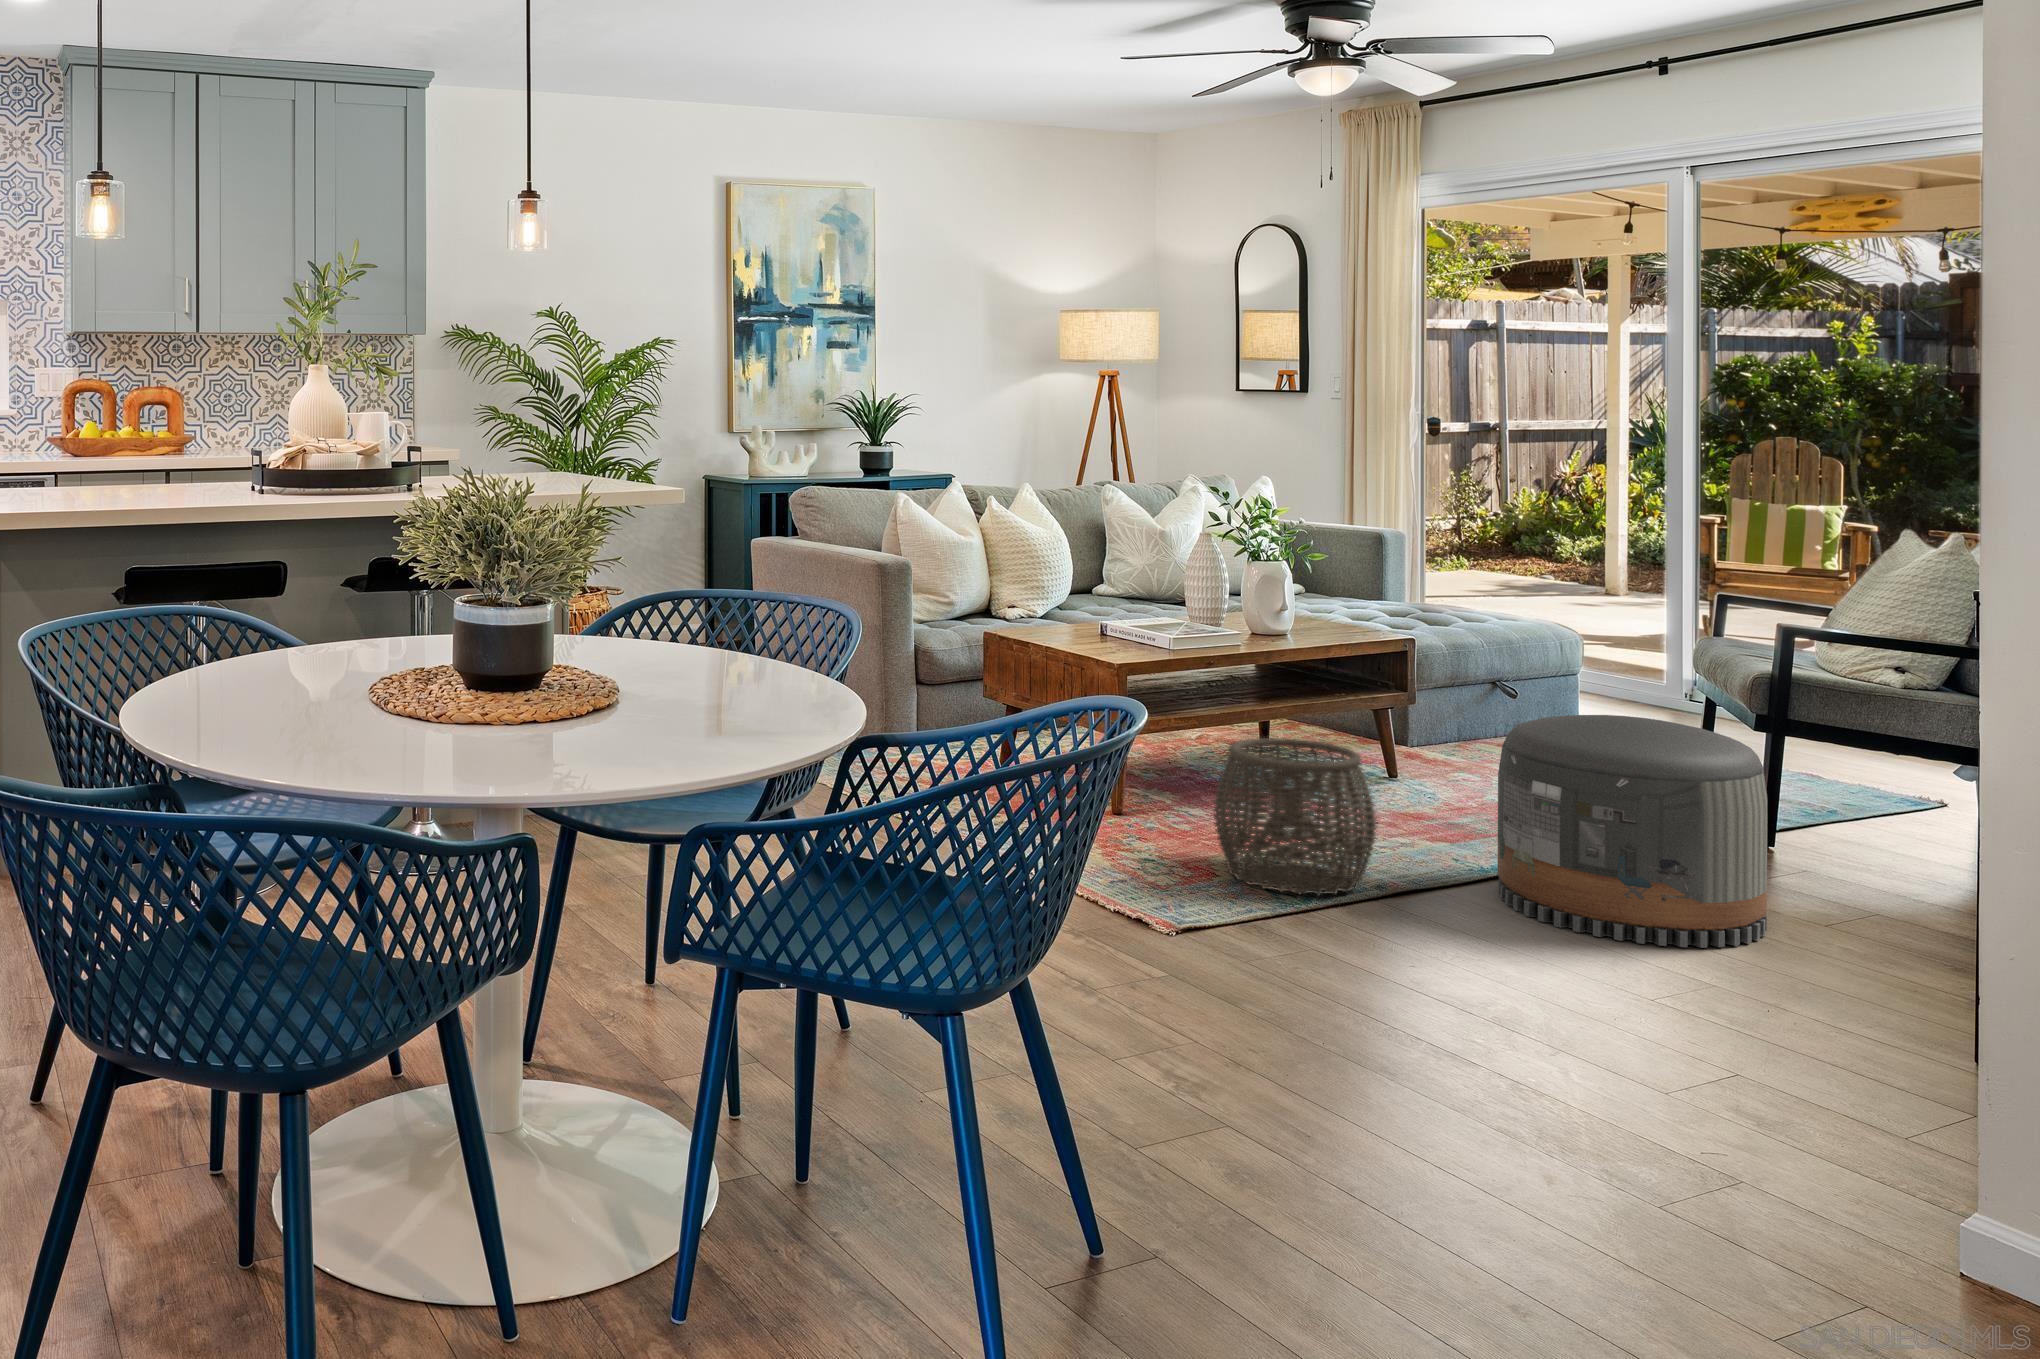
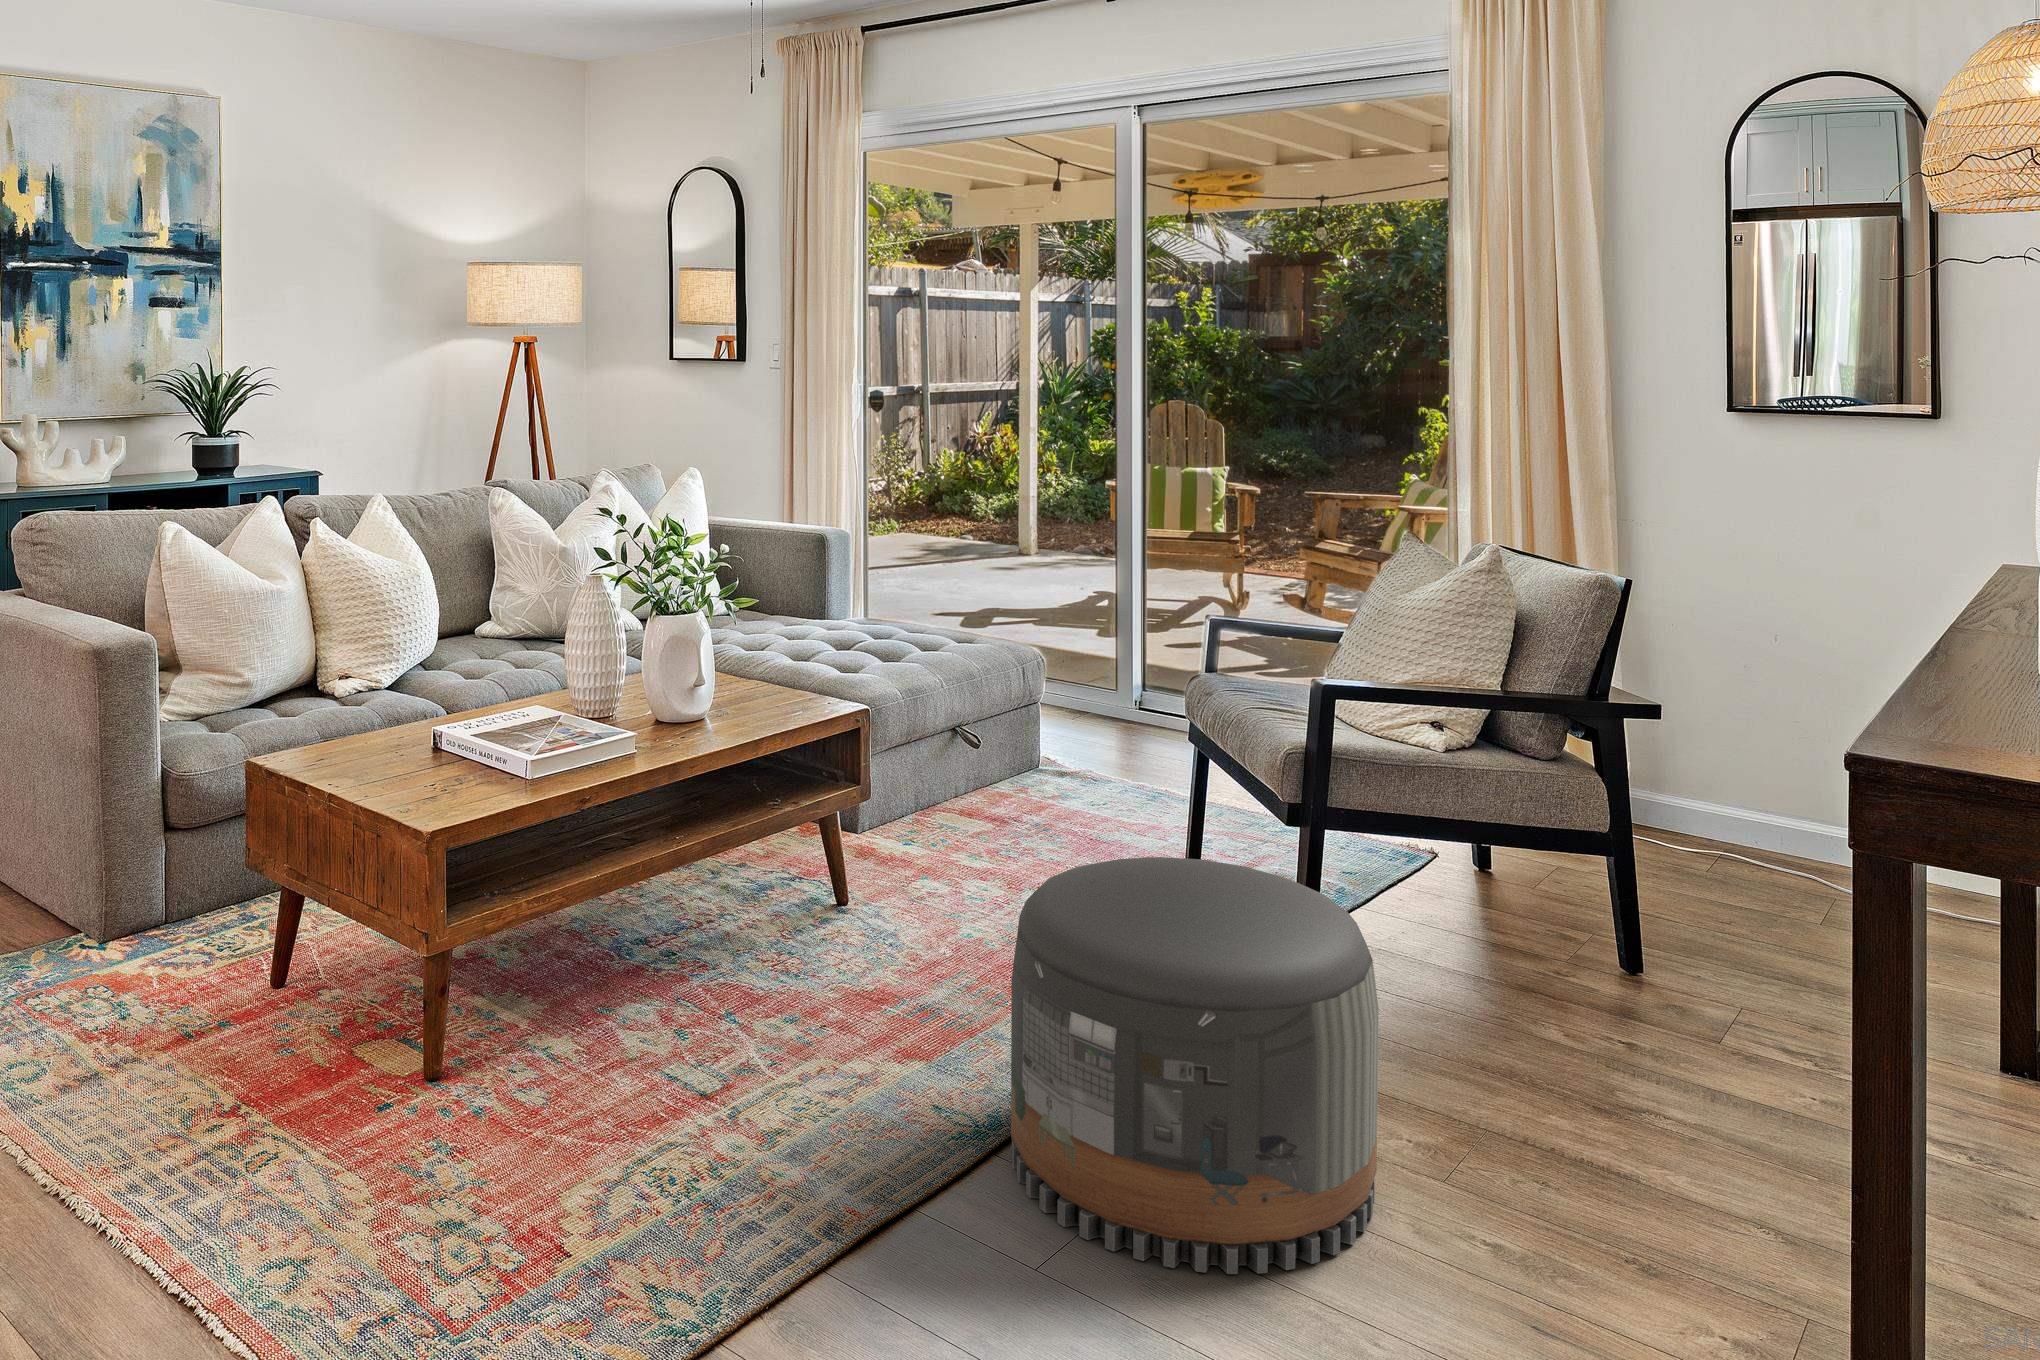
woven basket: present [1214,738,1377,895] -> none [587,945,842,1249]

